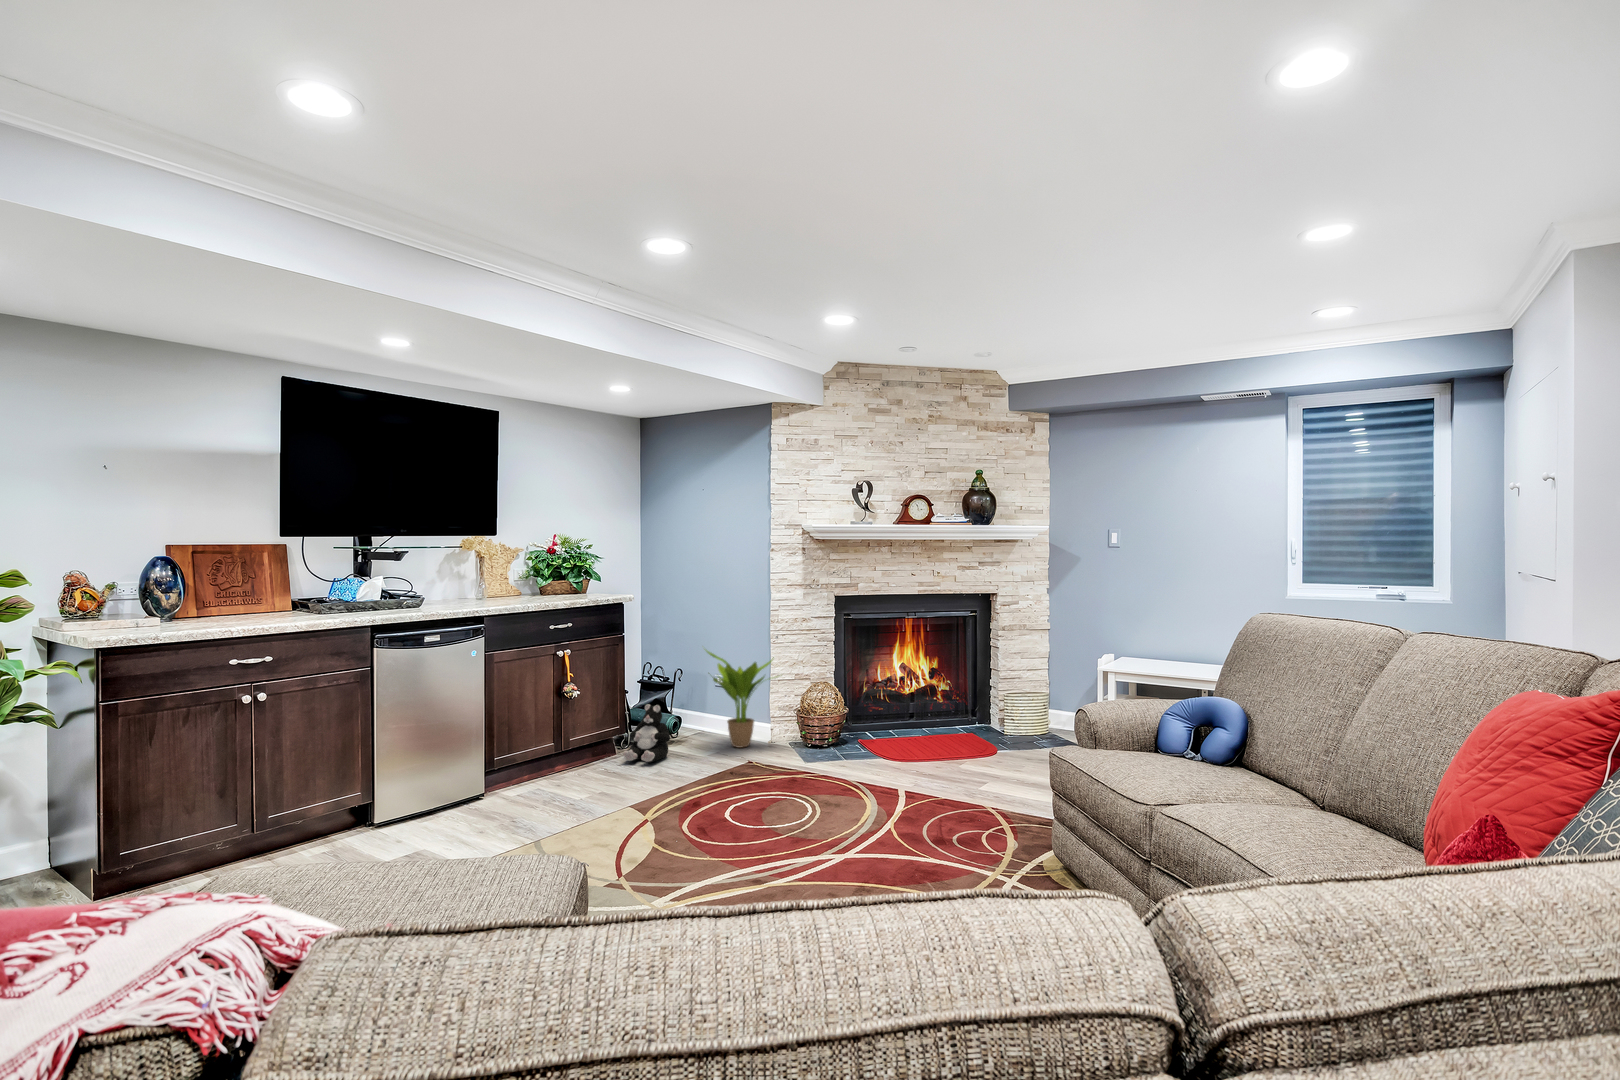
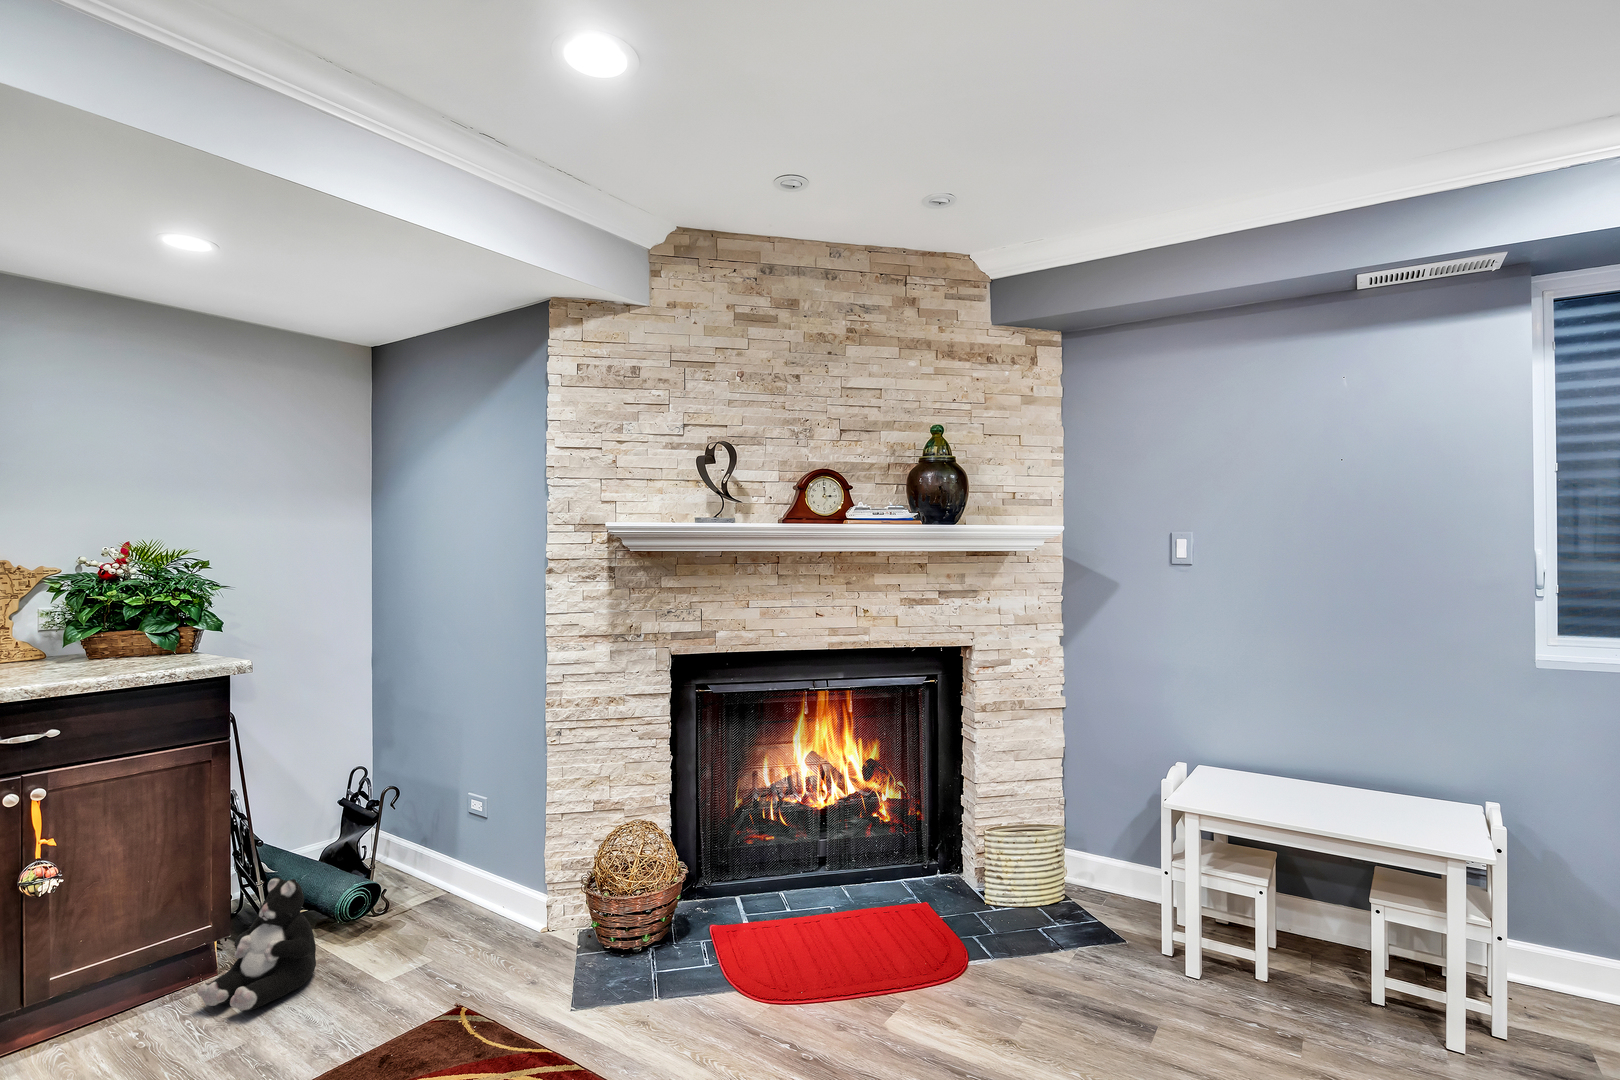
potted plant: present [706,650,778,748] -> none [403,755,560,951]

